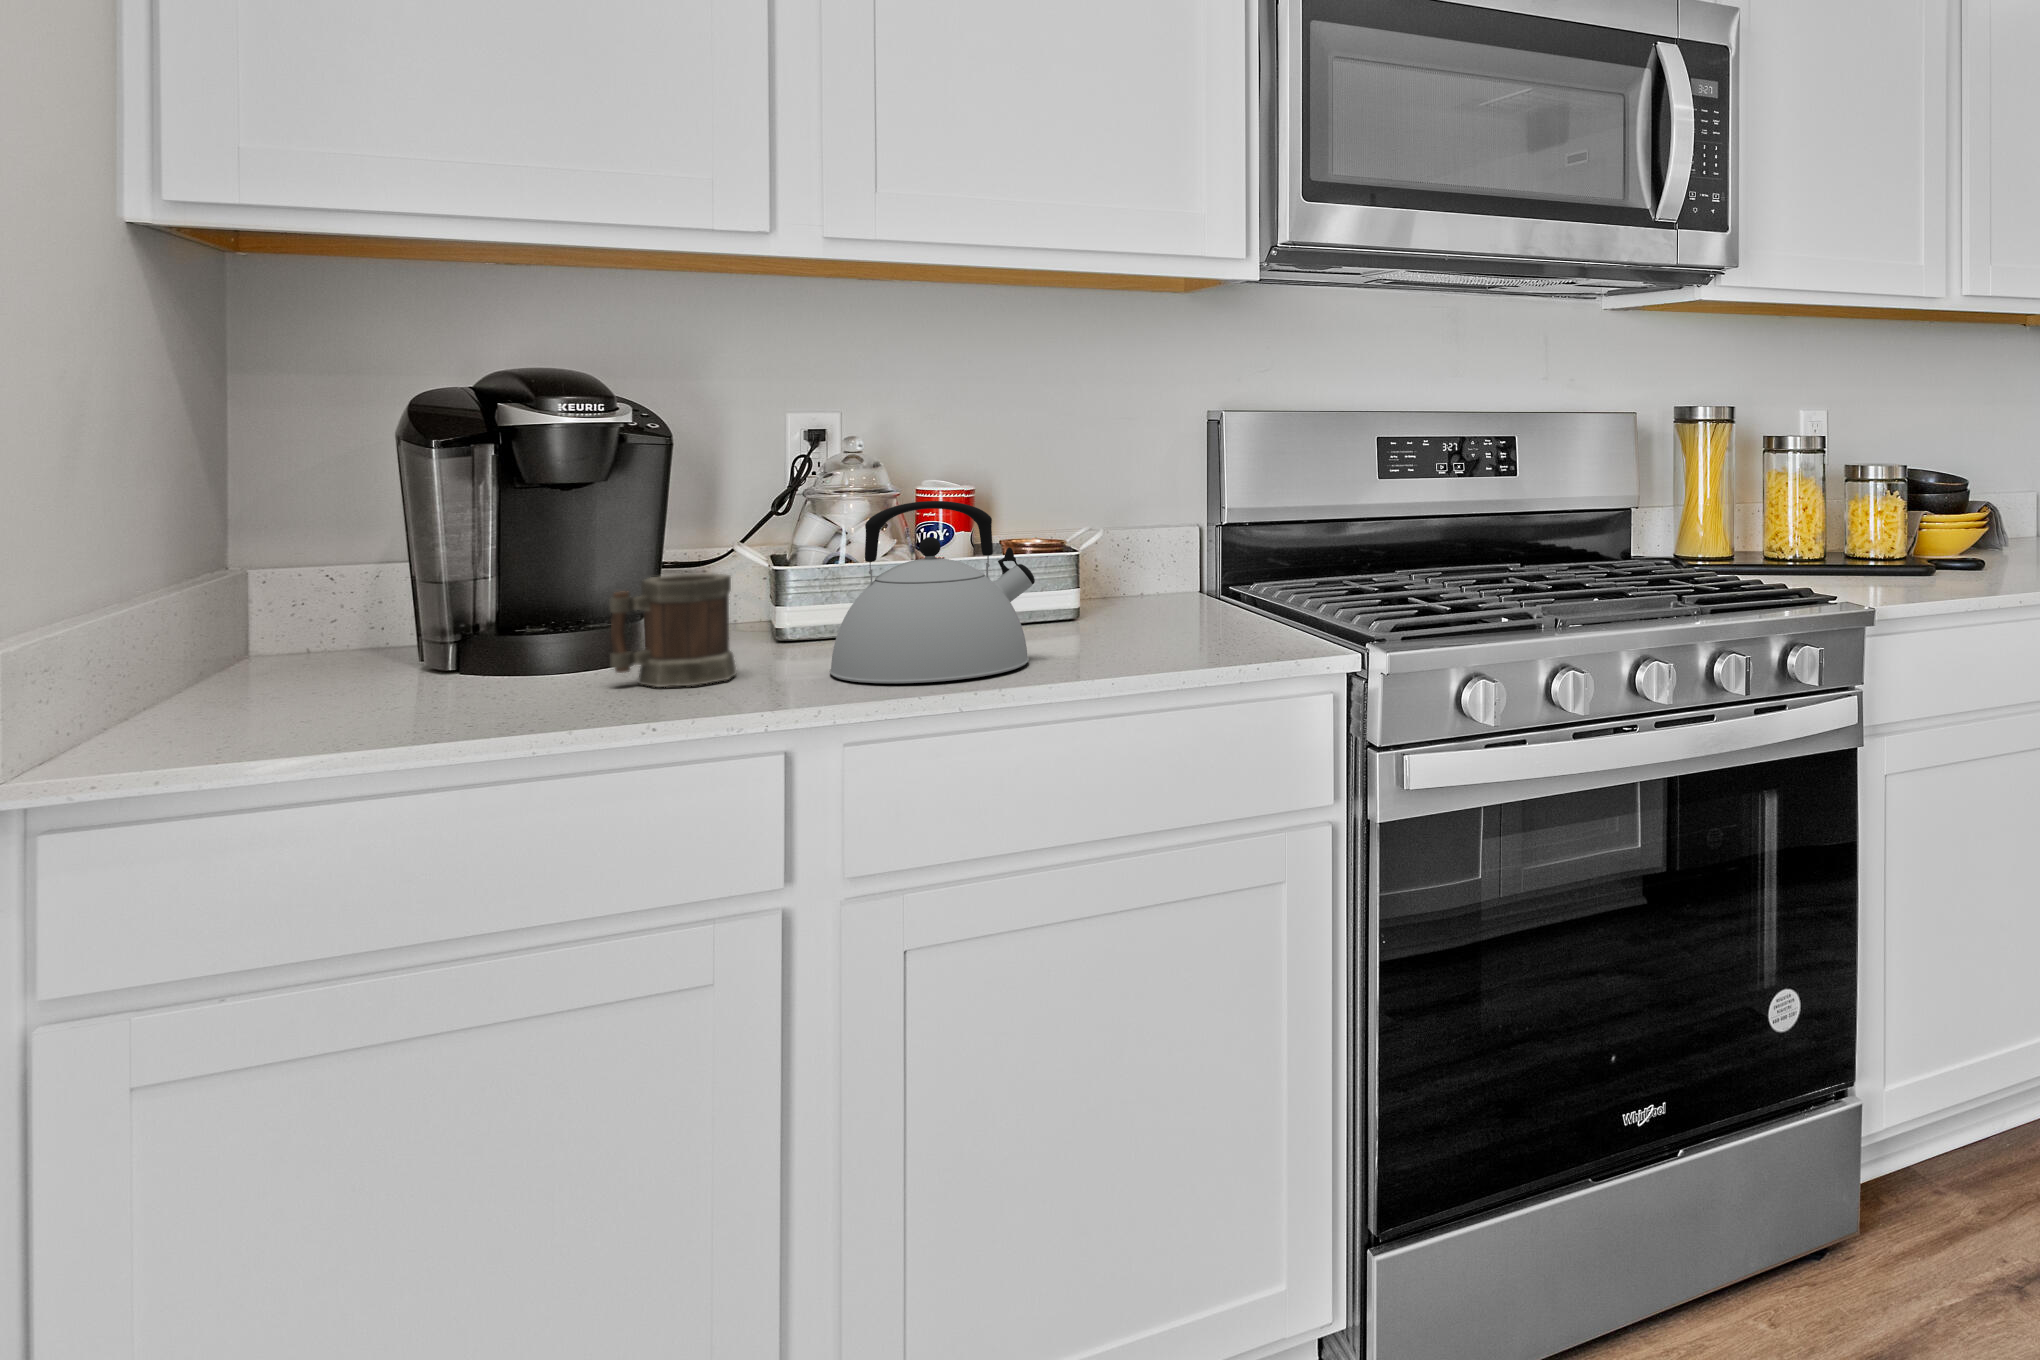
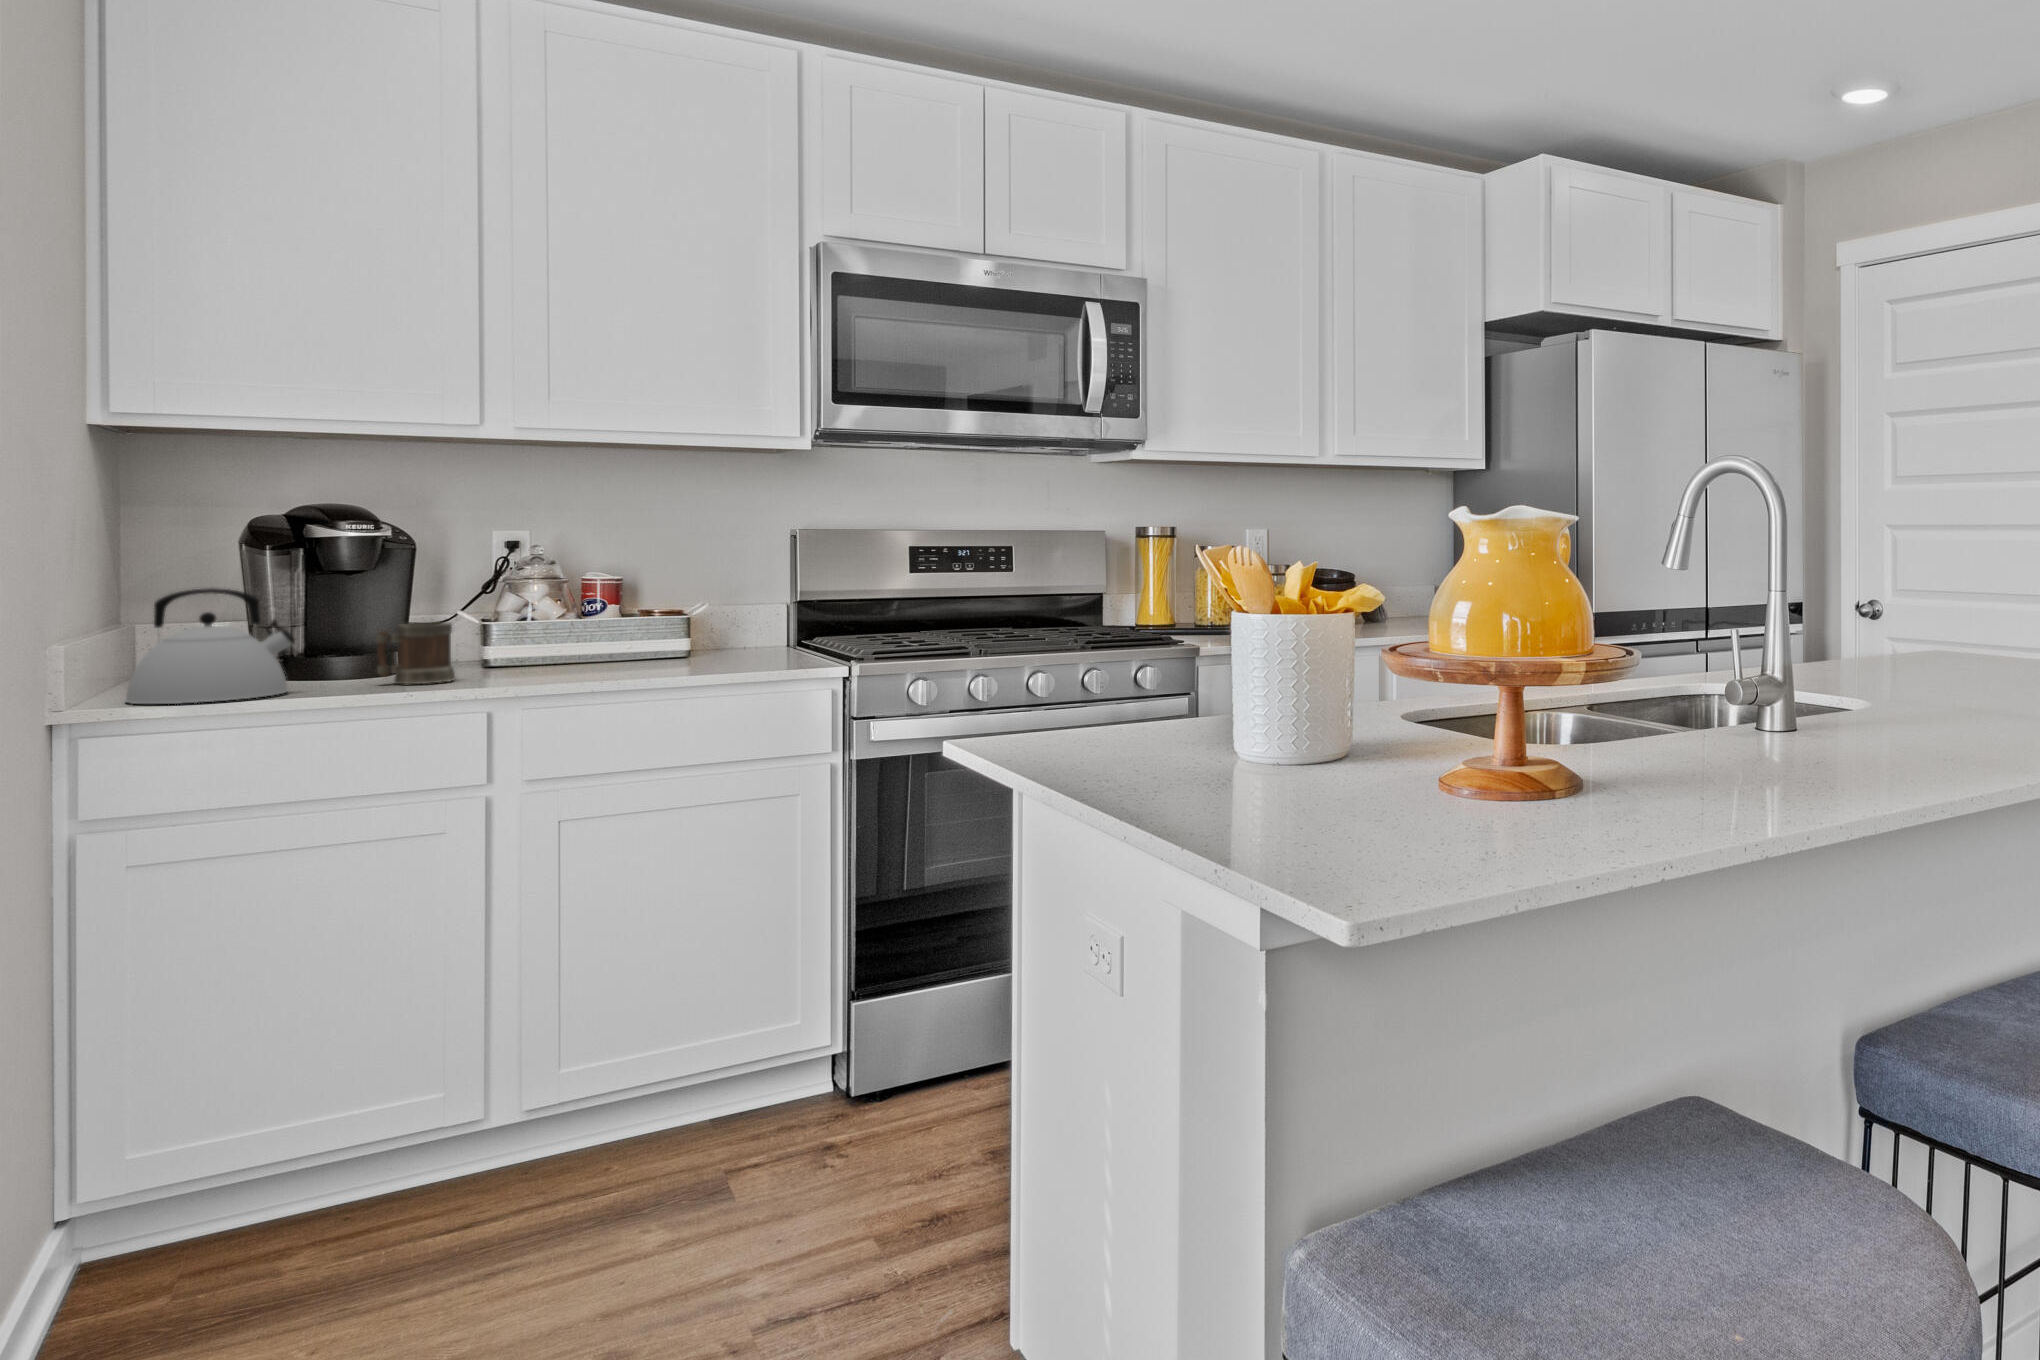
kettle: present [830,501,1035,683] -> present [126,588,295,704]

